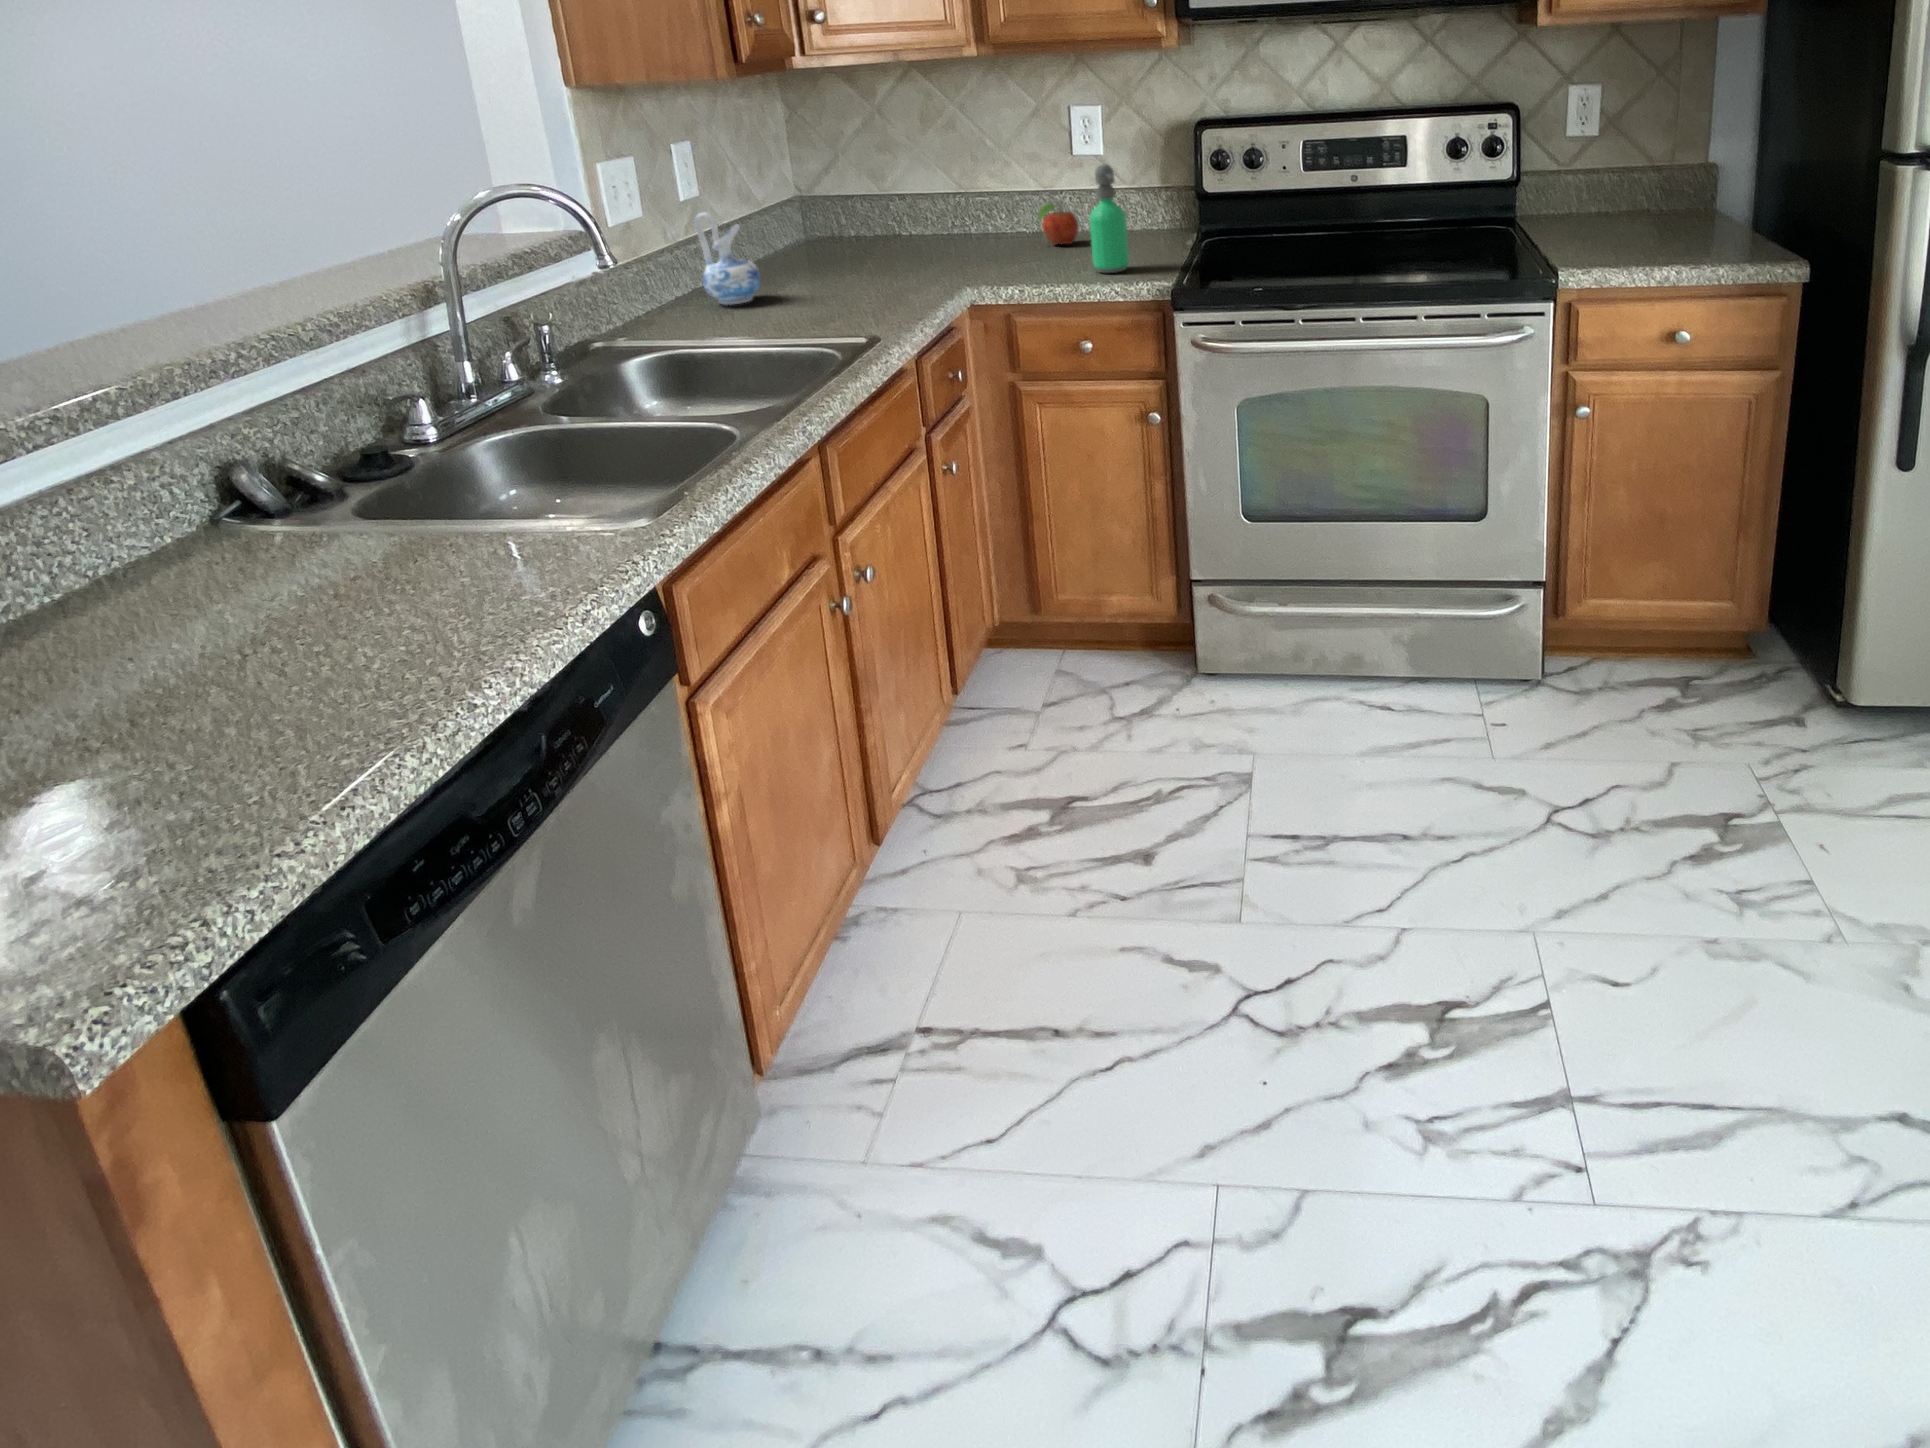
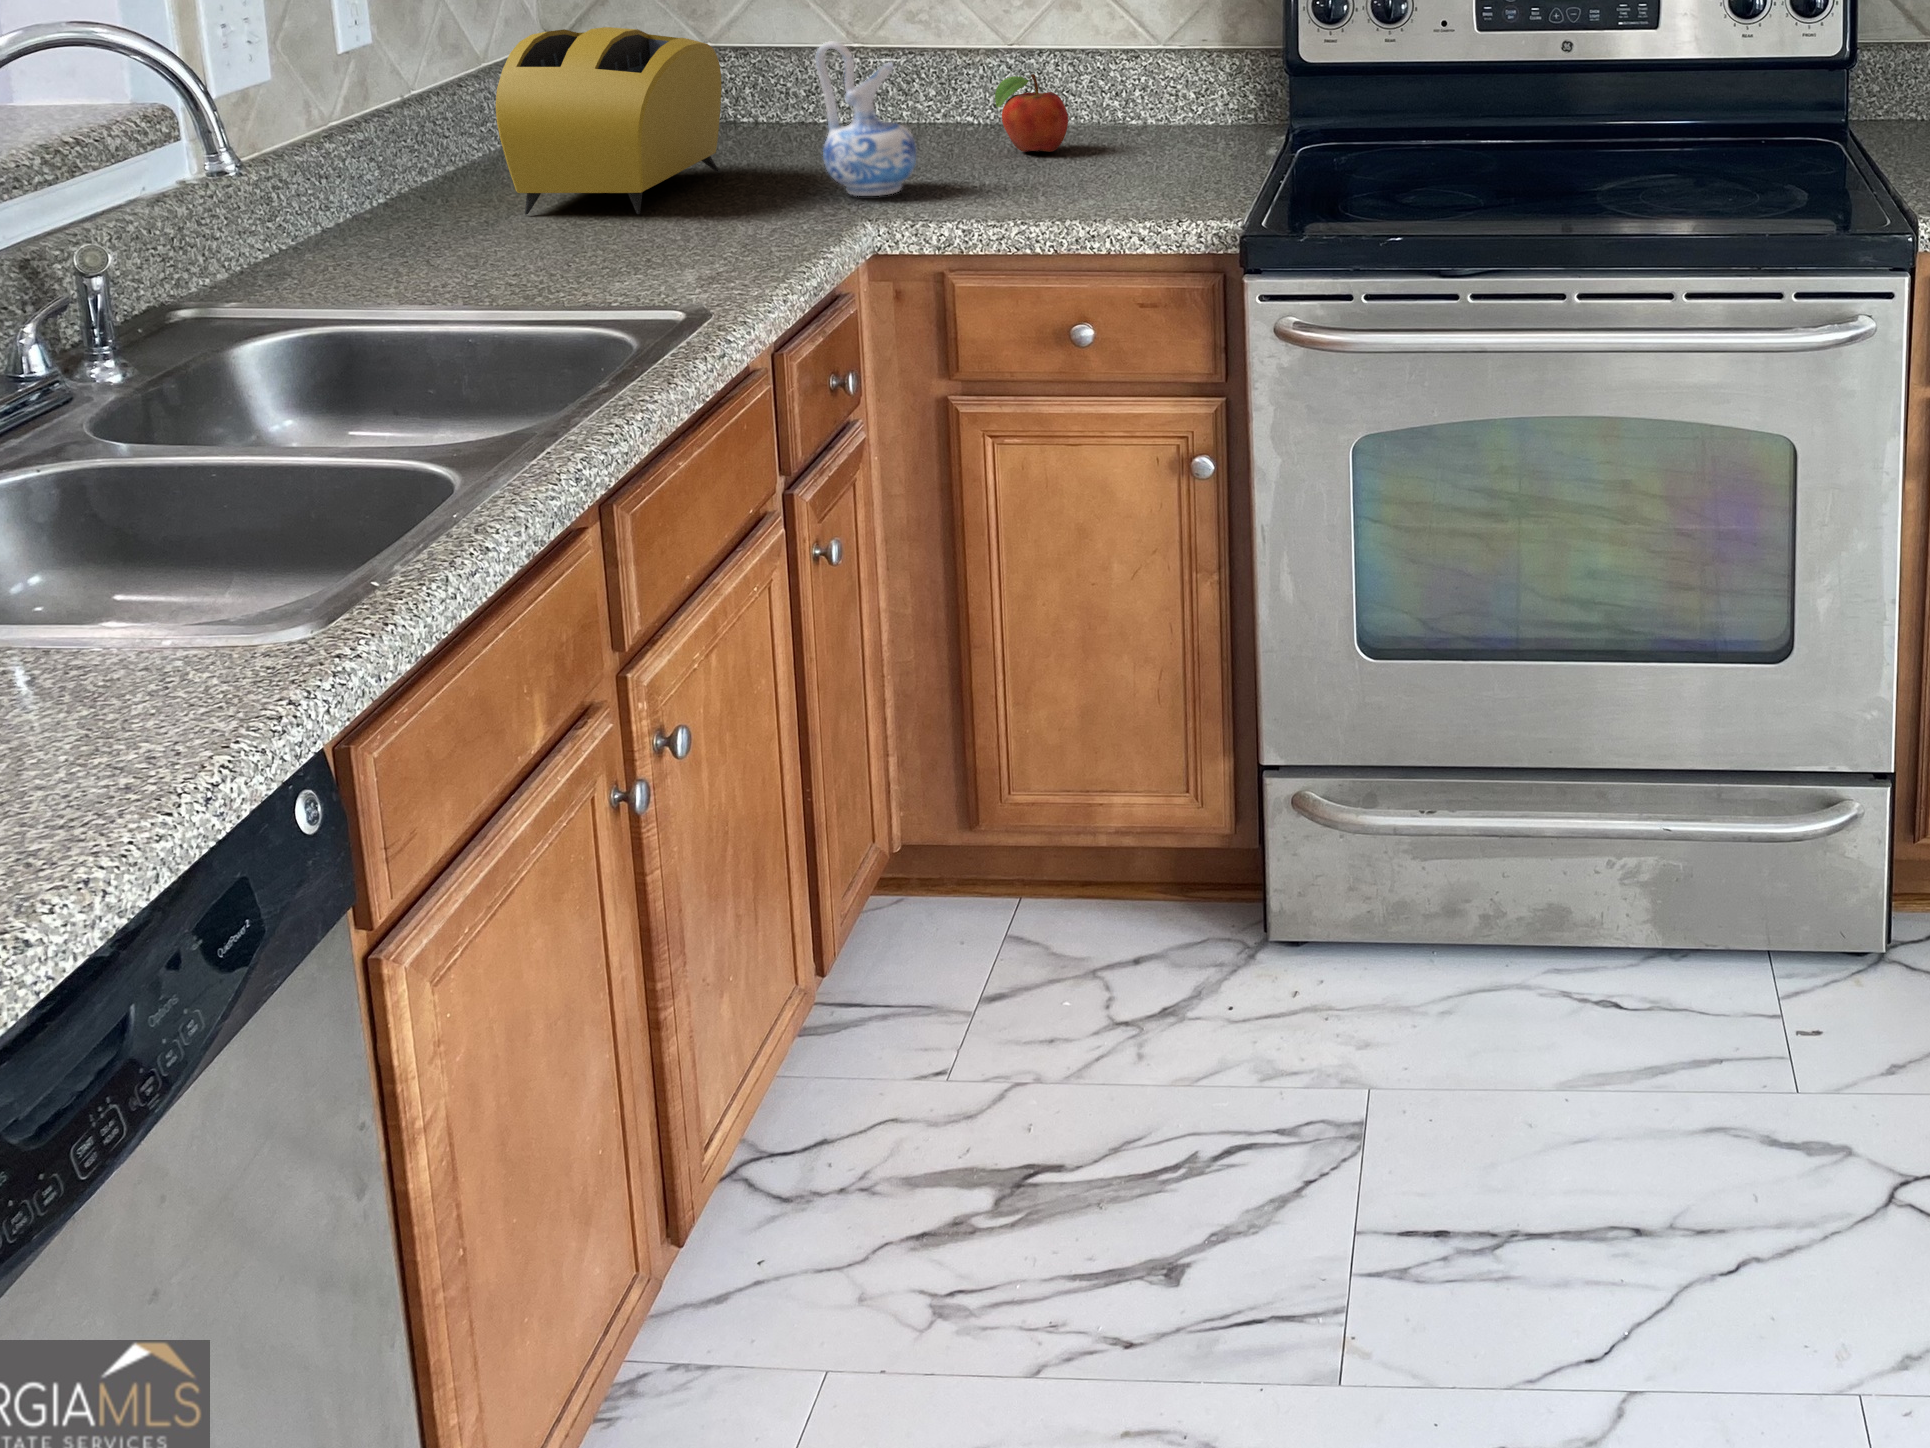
soap dispenser: present [1089,164,1129,273] -> none [1091,12,1161,207]
toaster: none [767,182,891,285] -> present [496,27,722,214]
ceramic pitcher: present [695,213,760,305] -> present [815,41,916,196]

